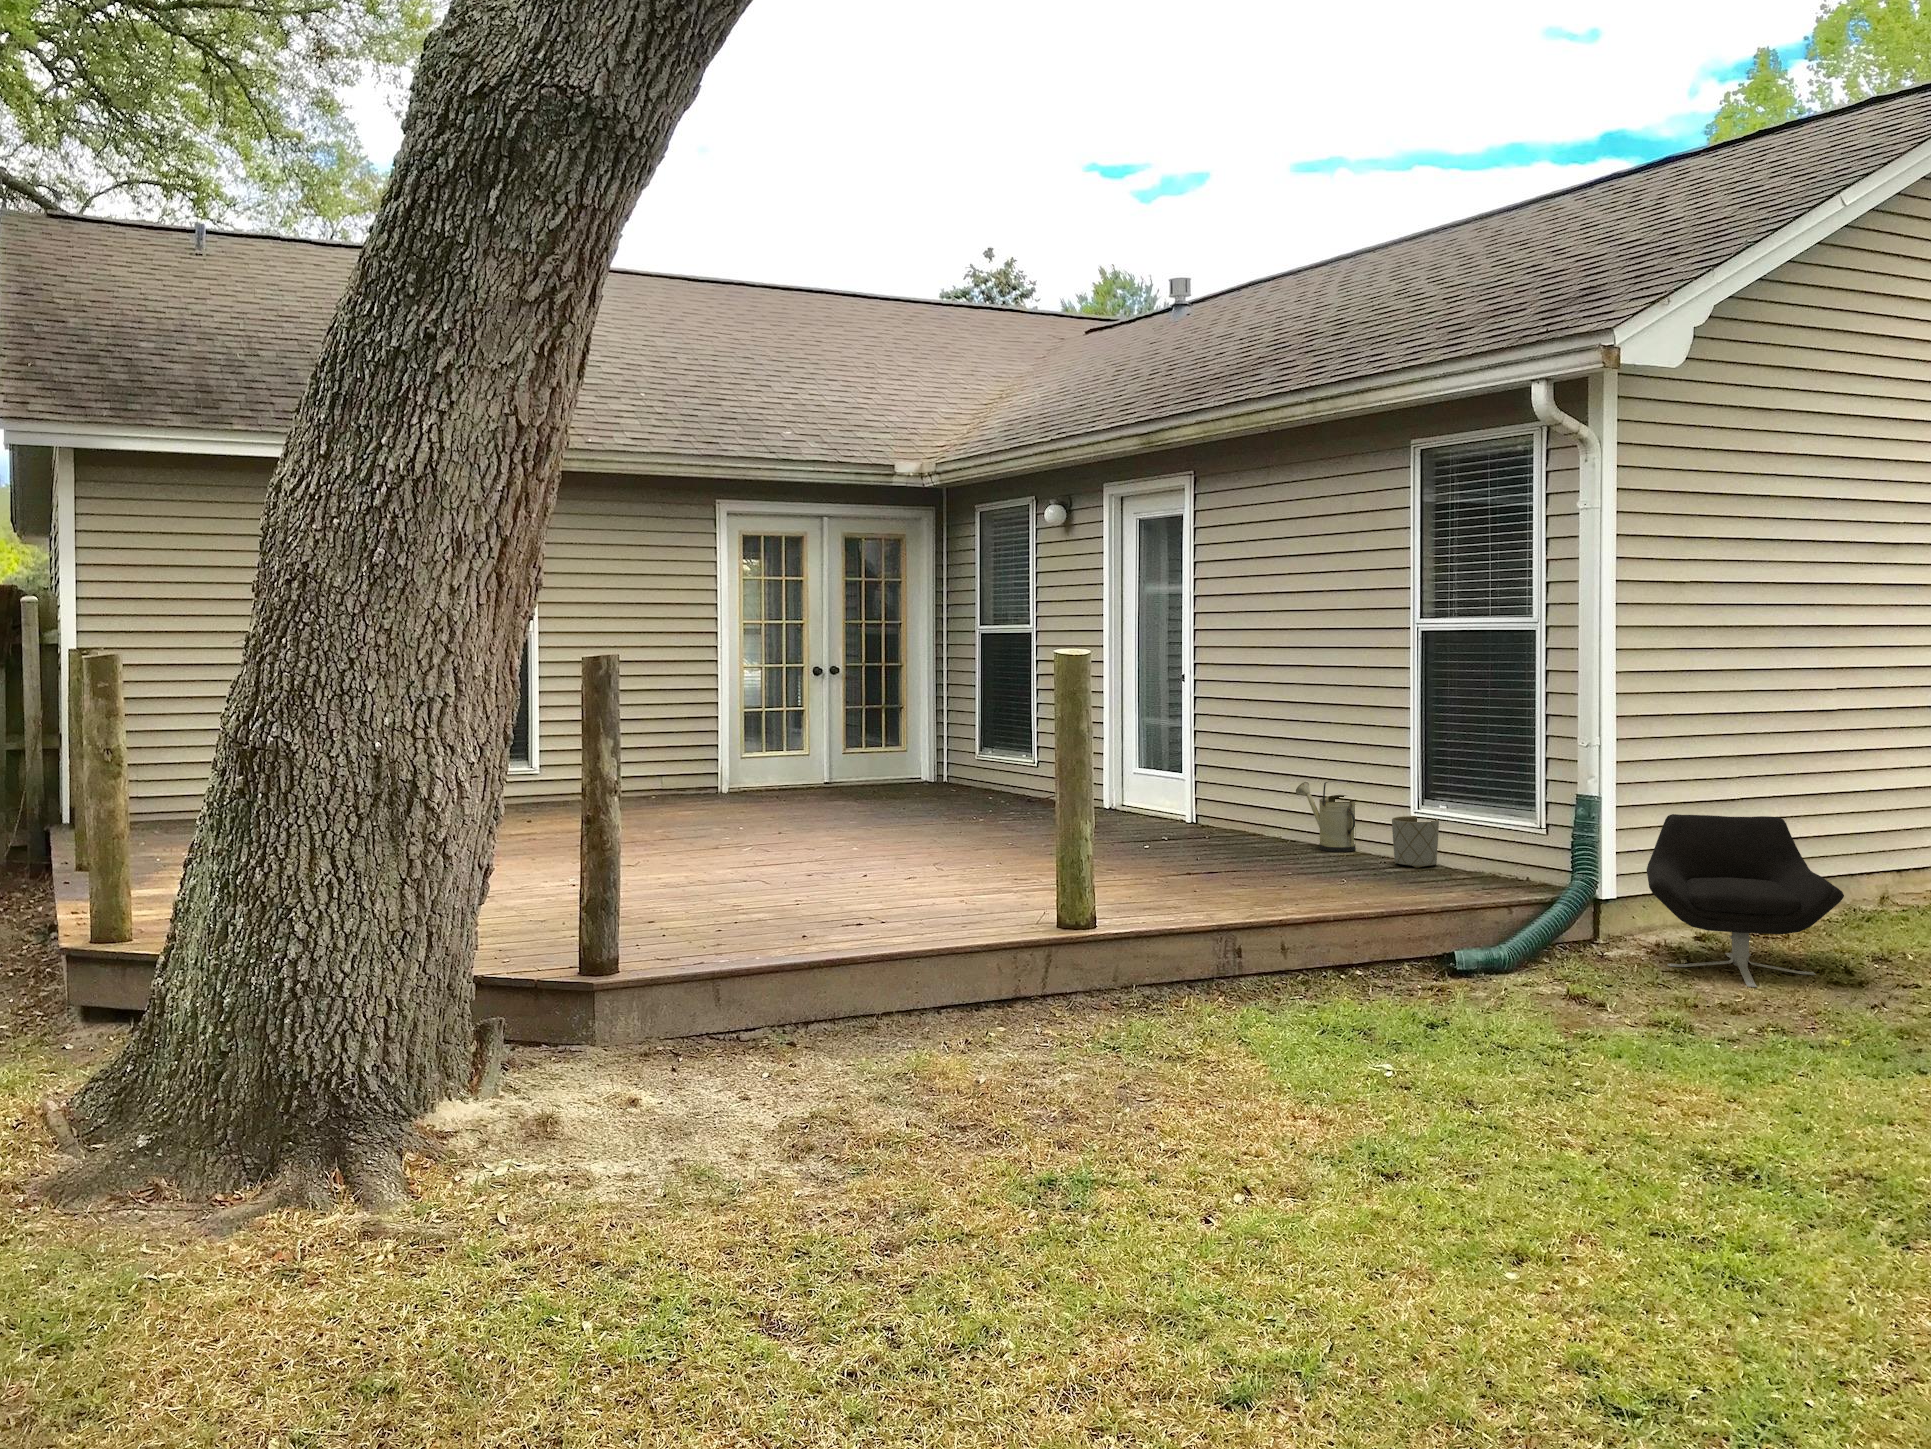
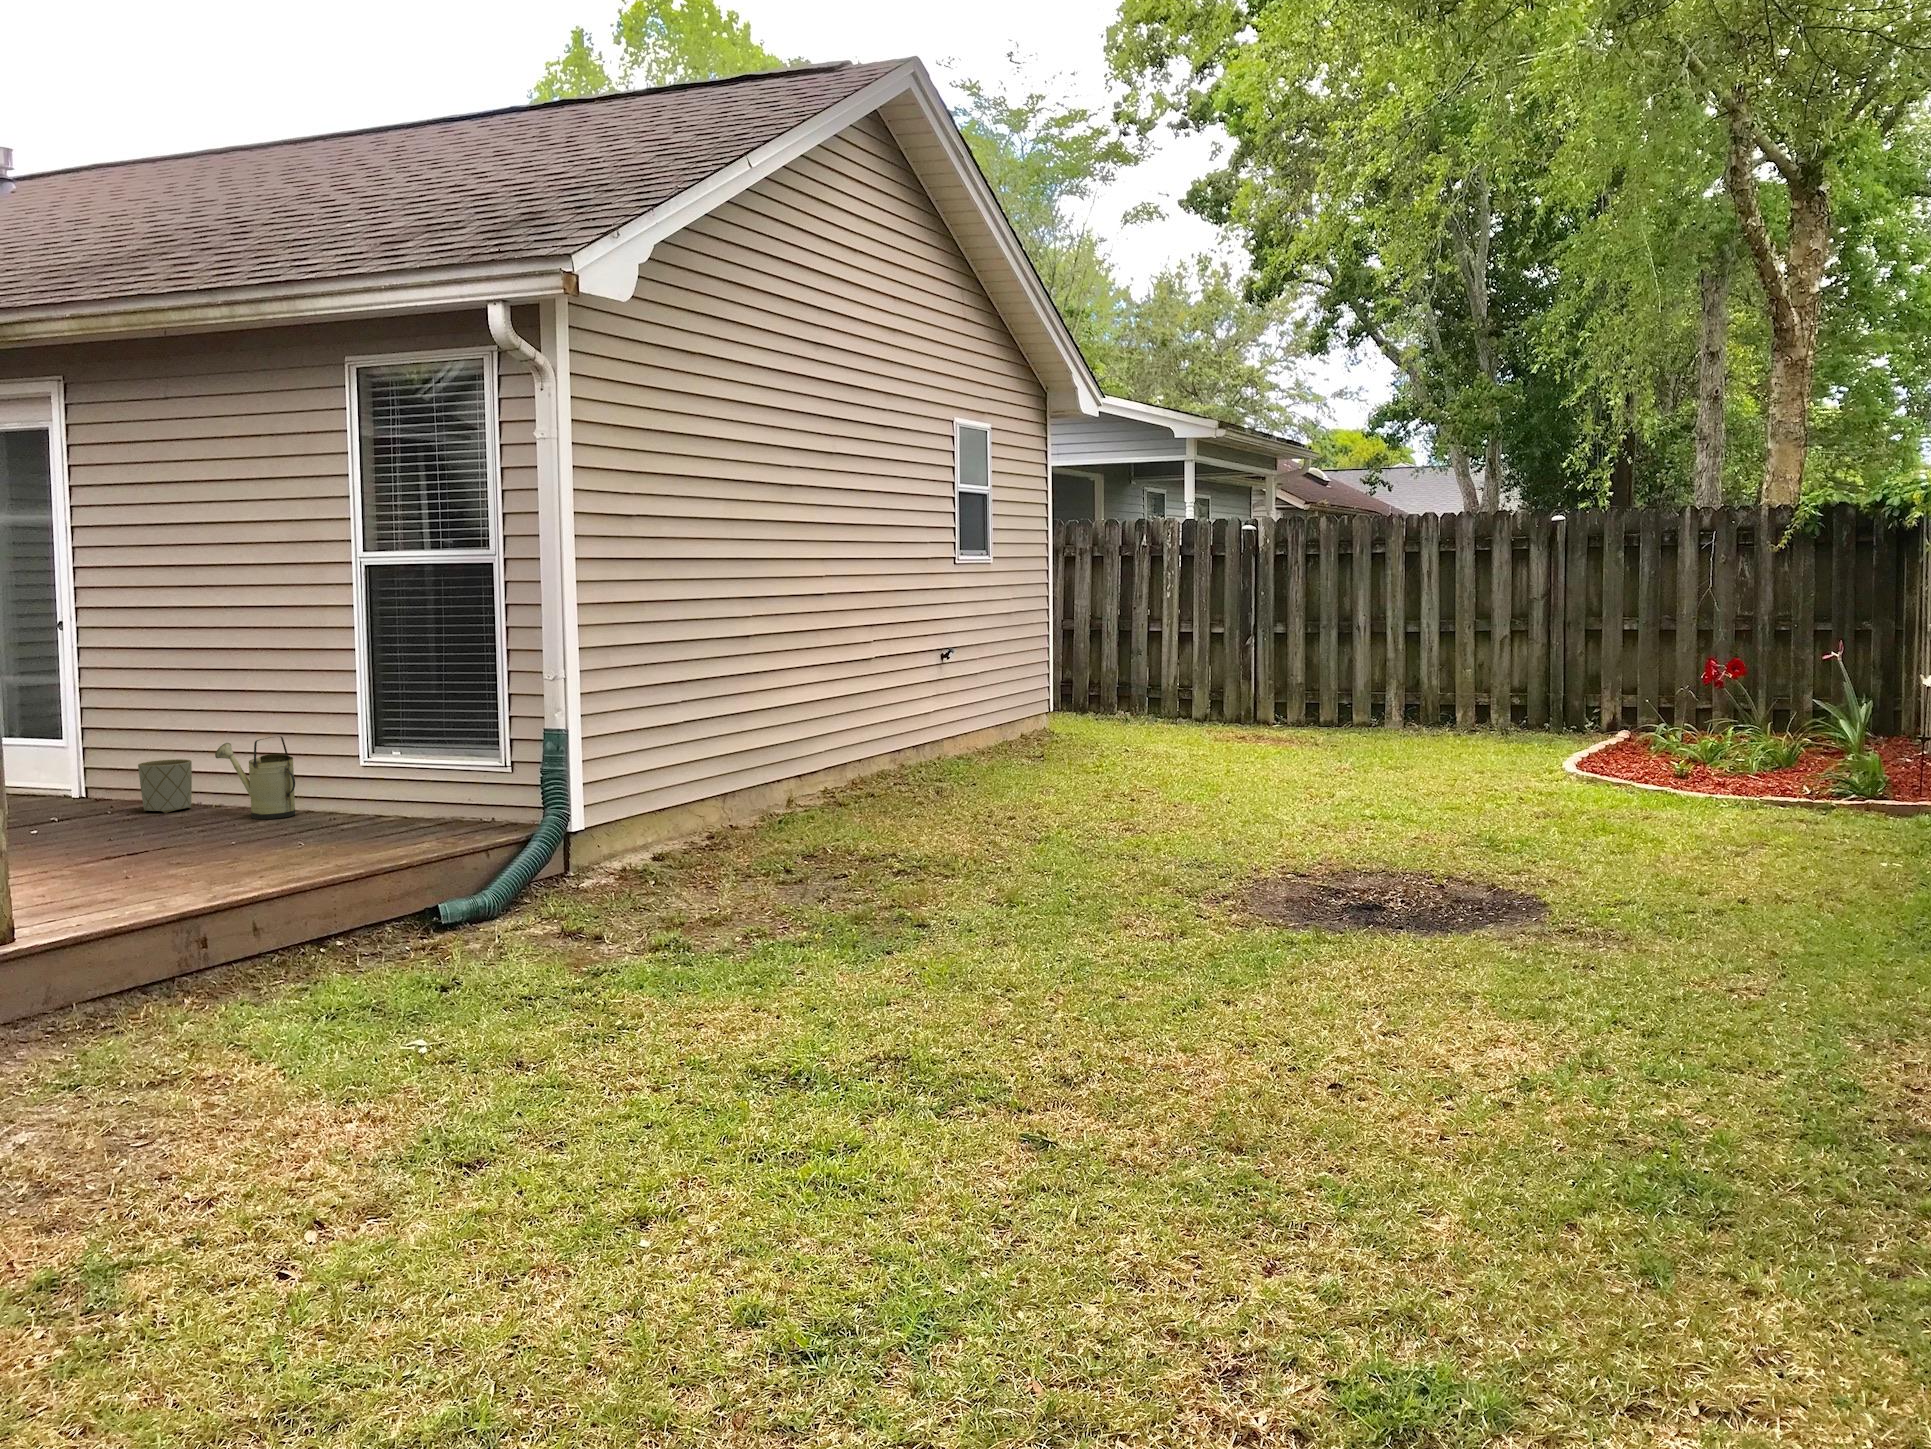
lounge chair: present [1647,814,1844,987] -> none [613,736,784,894]
planter: present [1392,816,1439,868] -> present [138,759,192,813]

